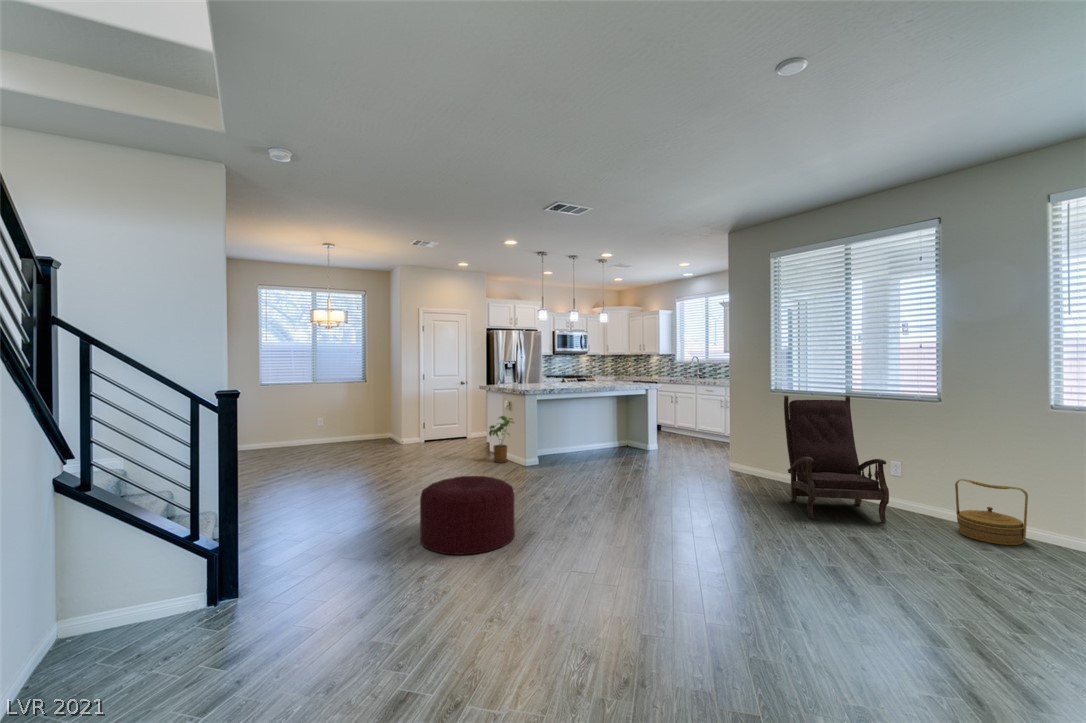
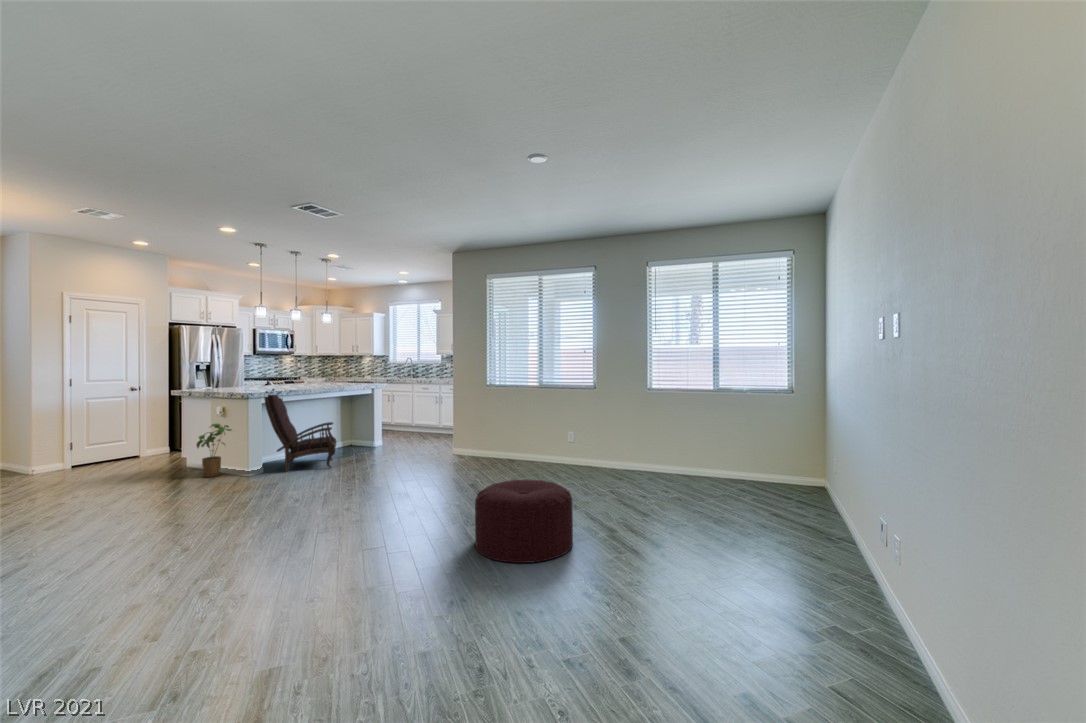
armchair: present [784,396,889,522] -> present [264,389,336,472]
ottoman: present [420,476,515,555] -> present [475,480,573,563]
woven basket: present [955,479,1028,545] -> none [603,437,637,474]

